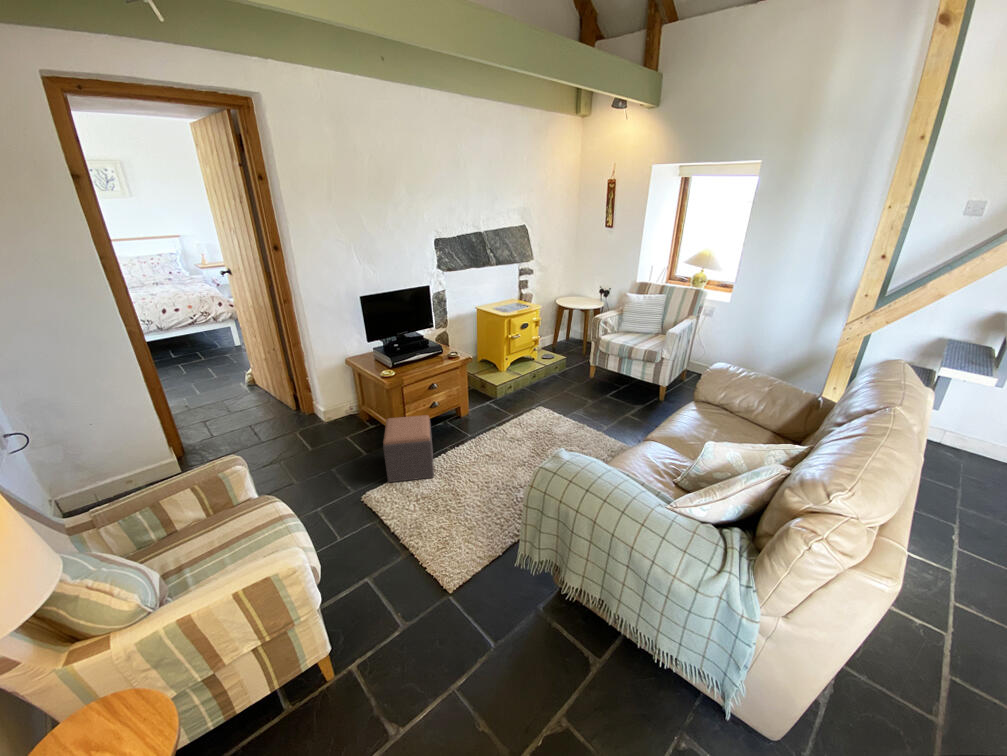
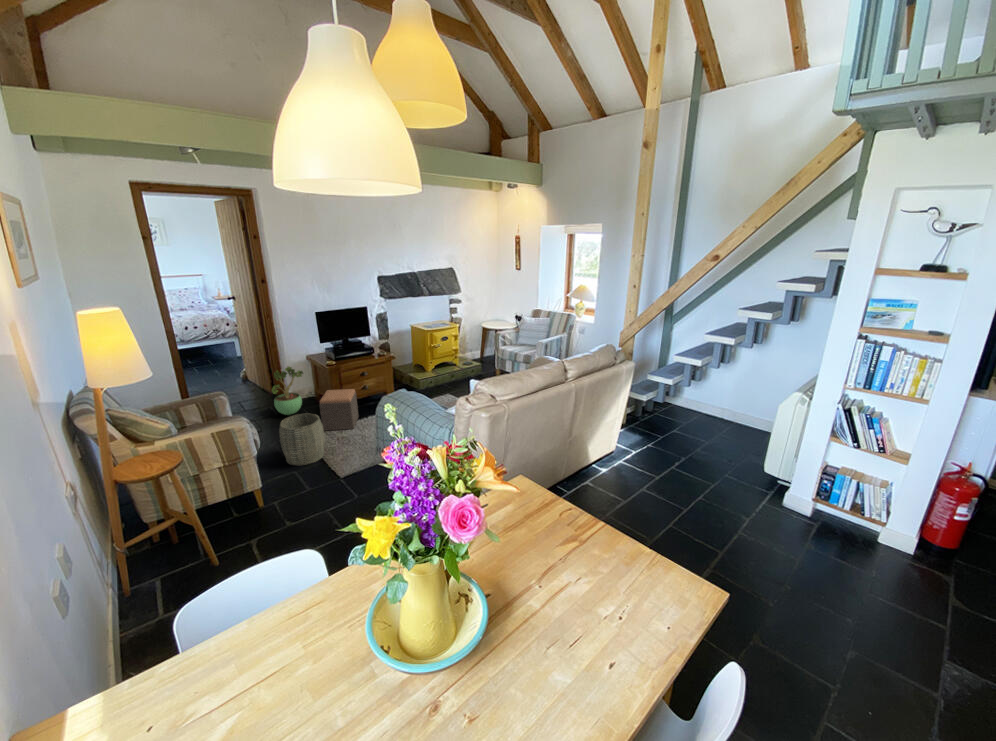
potted plant: none [303,381,347,451] -> present [272,367,303,415]
woven basket: none [336,473,405,564] -> present [279,414,324,466]

